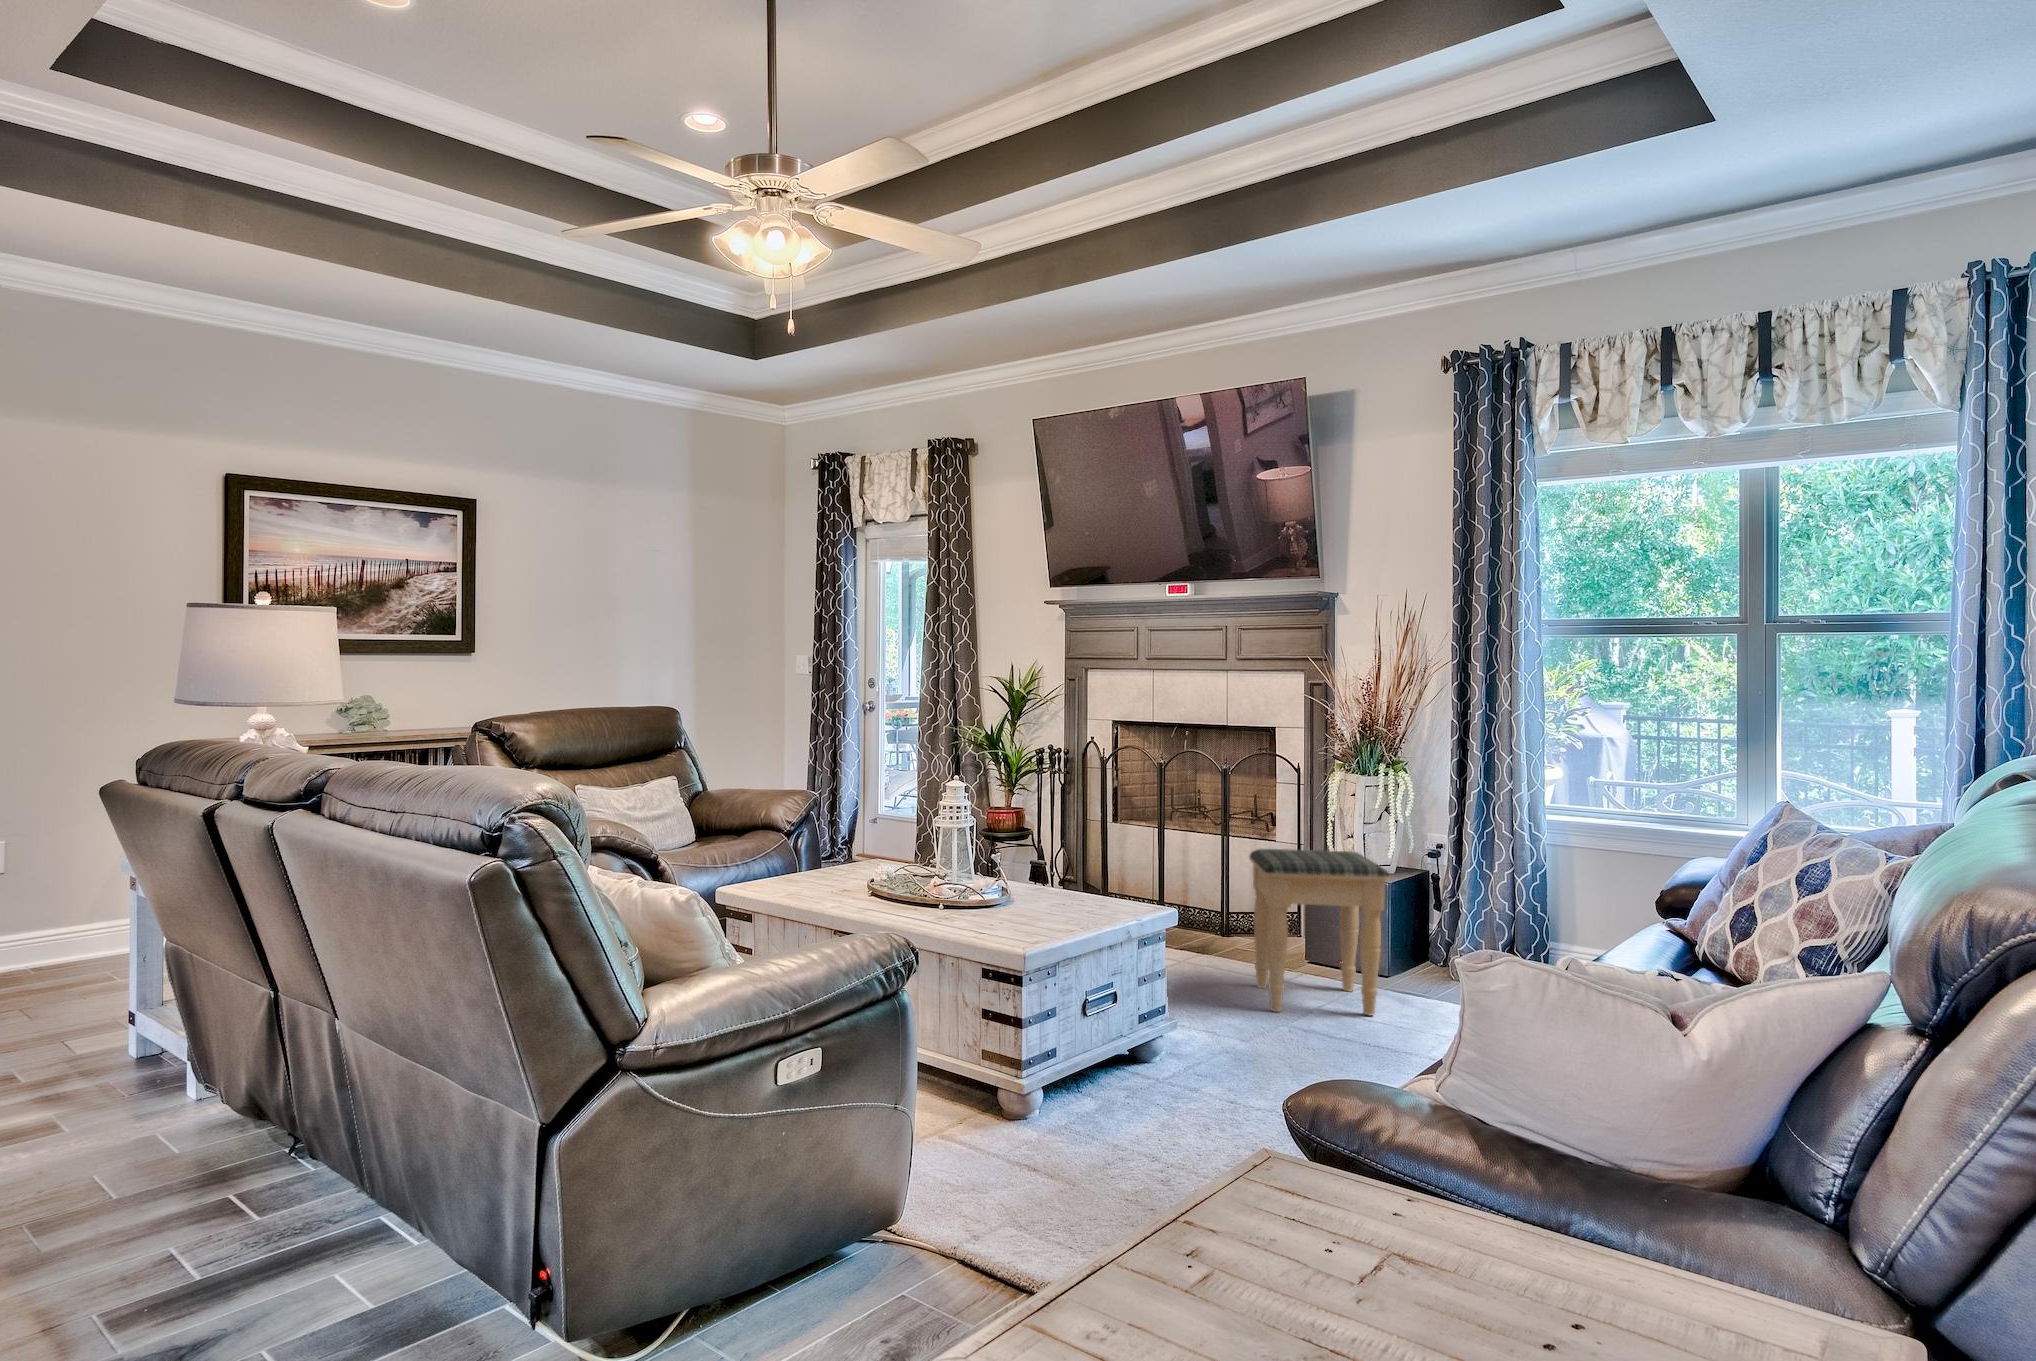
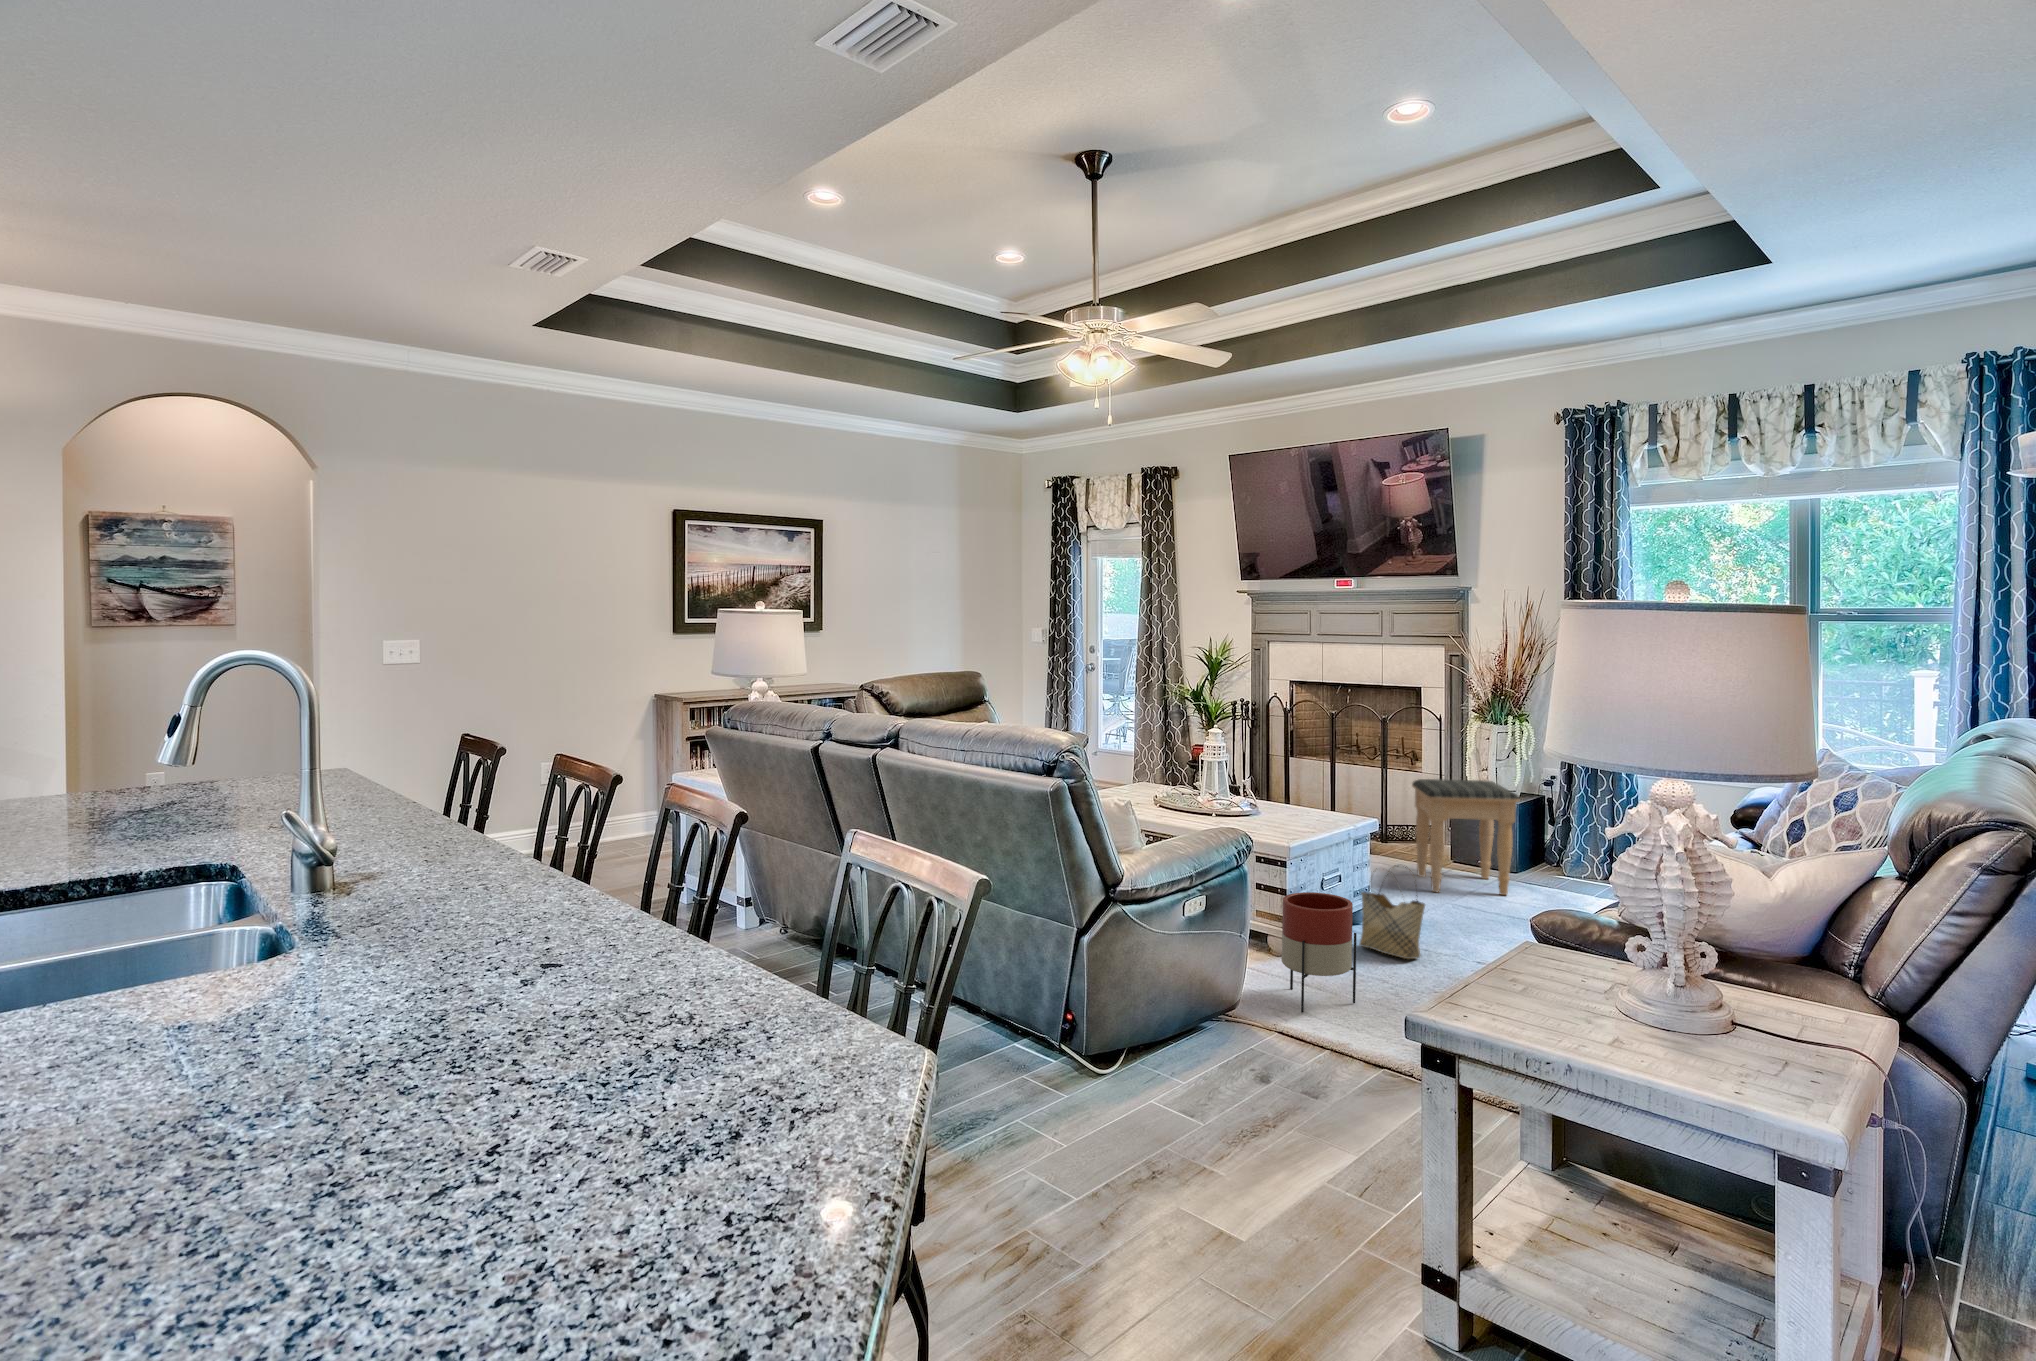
woven basket: none [1139,974,1235,1125] -> present [1359,867,1425,959]
planter: none [981,1022,1103,1234] -> present [1282,892,1357,1013]

